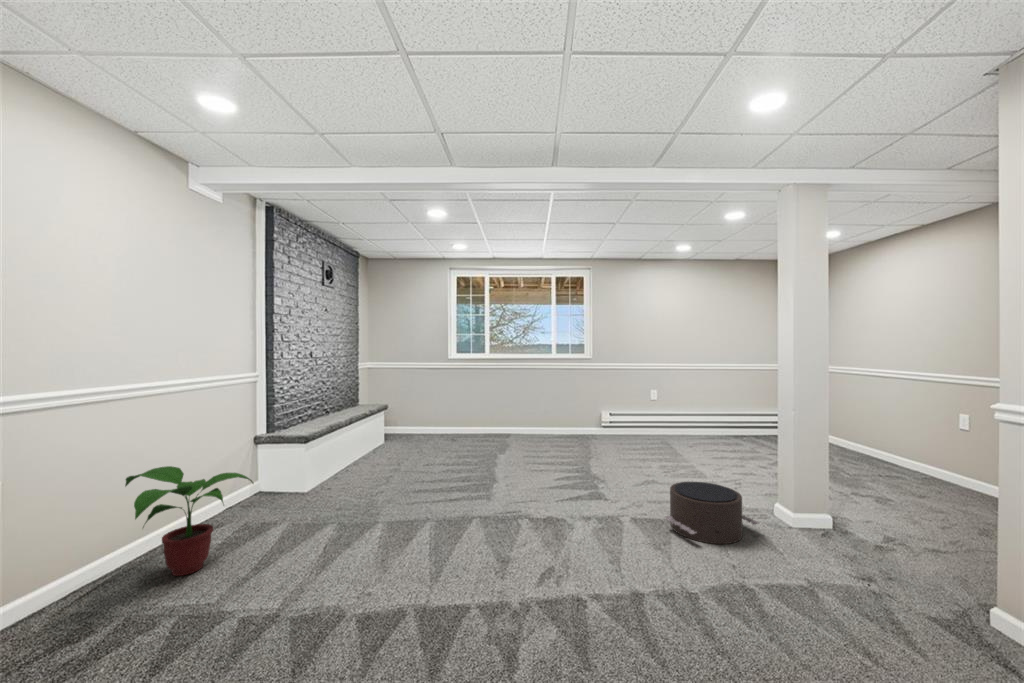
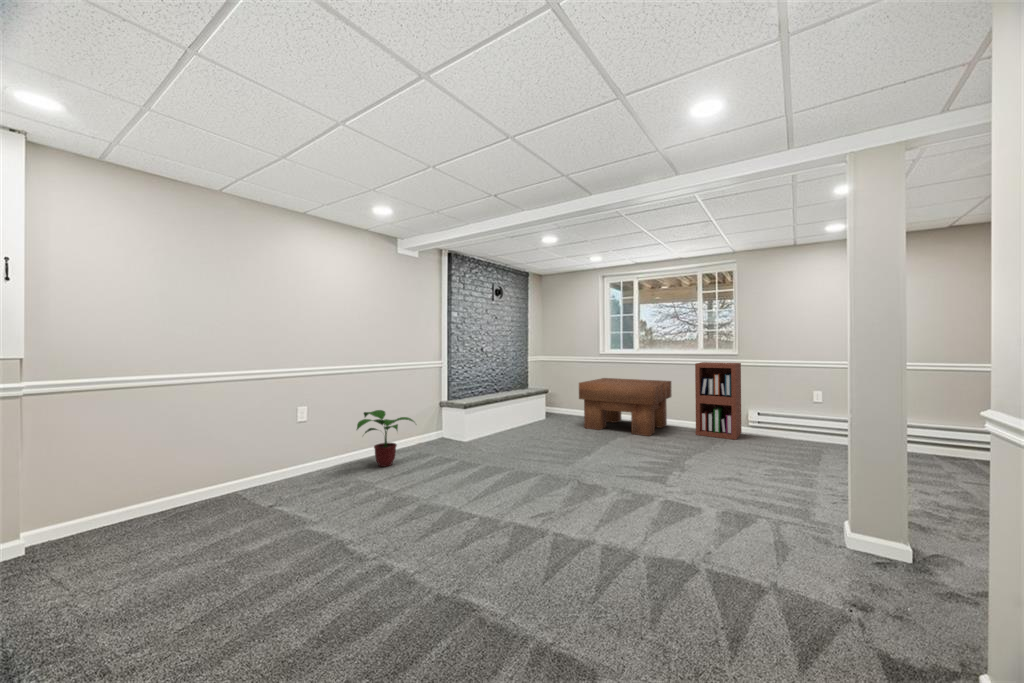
bookshelf: none [562,366,602,441] -> present [695,362,742,440]
coffee table: none [444,386,533,448] -> present [579,378,672,436]
pouf: present [665,482,759,544] -> none [684,472,776,530]

